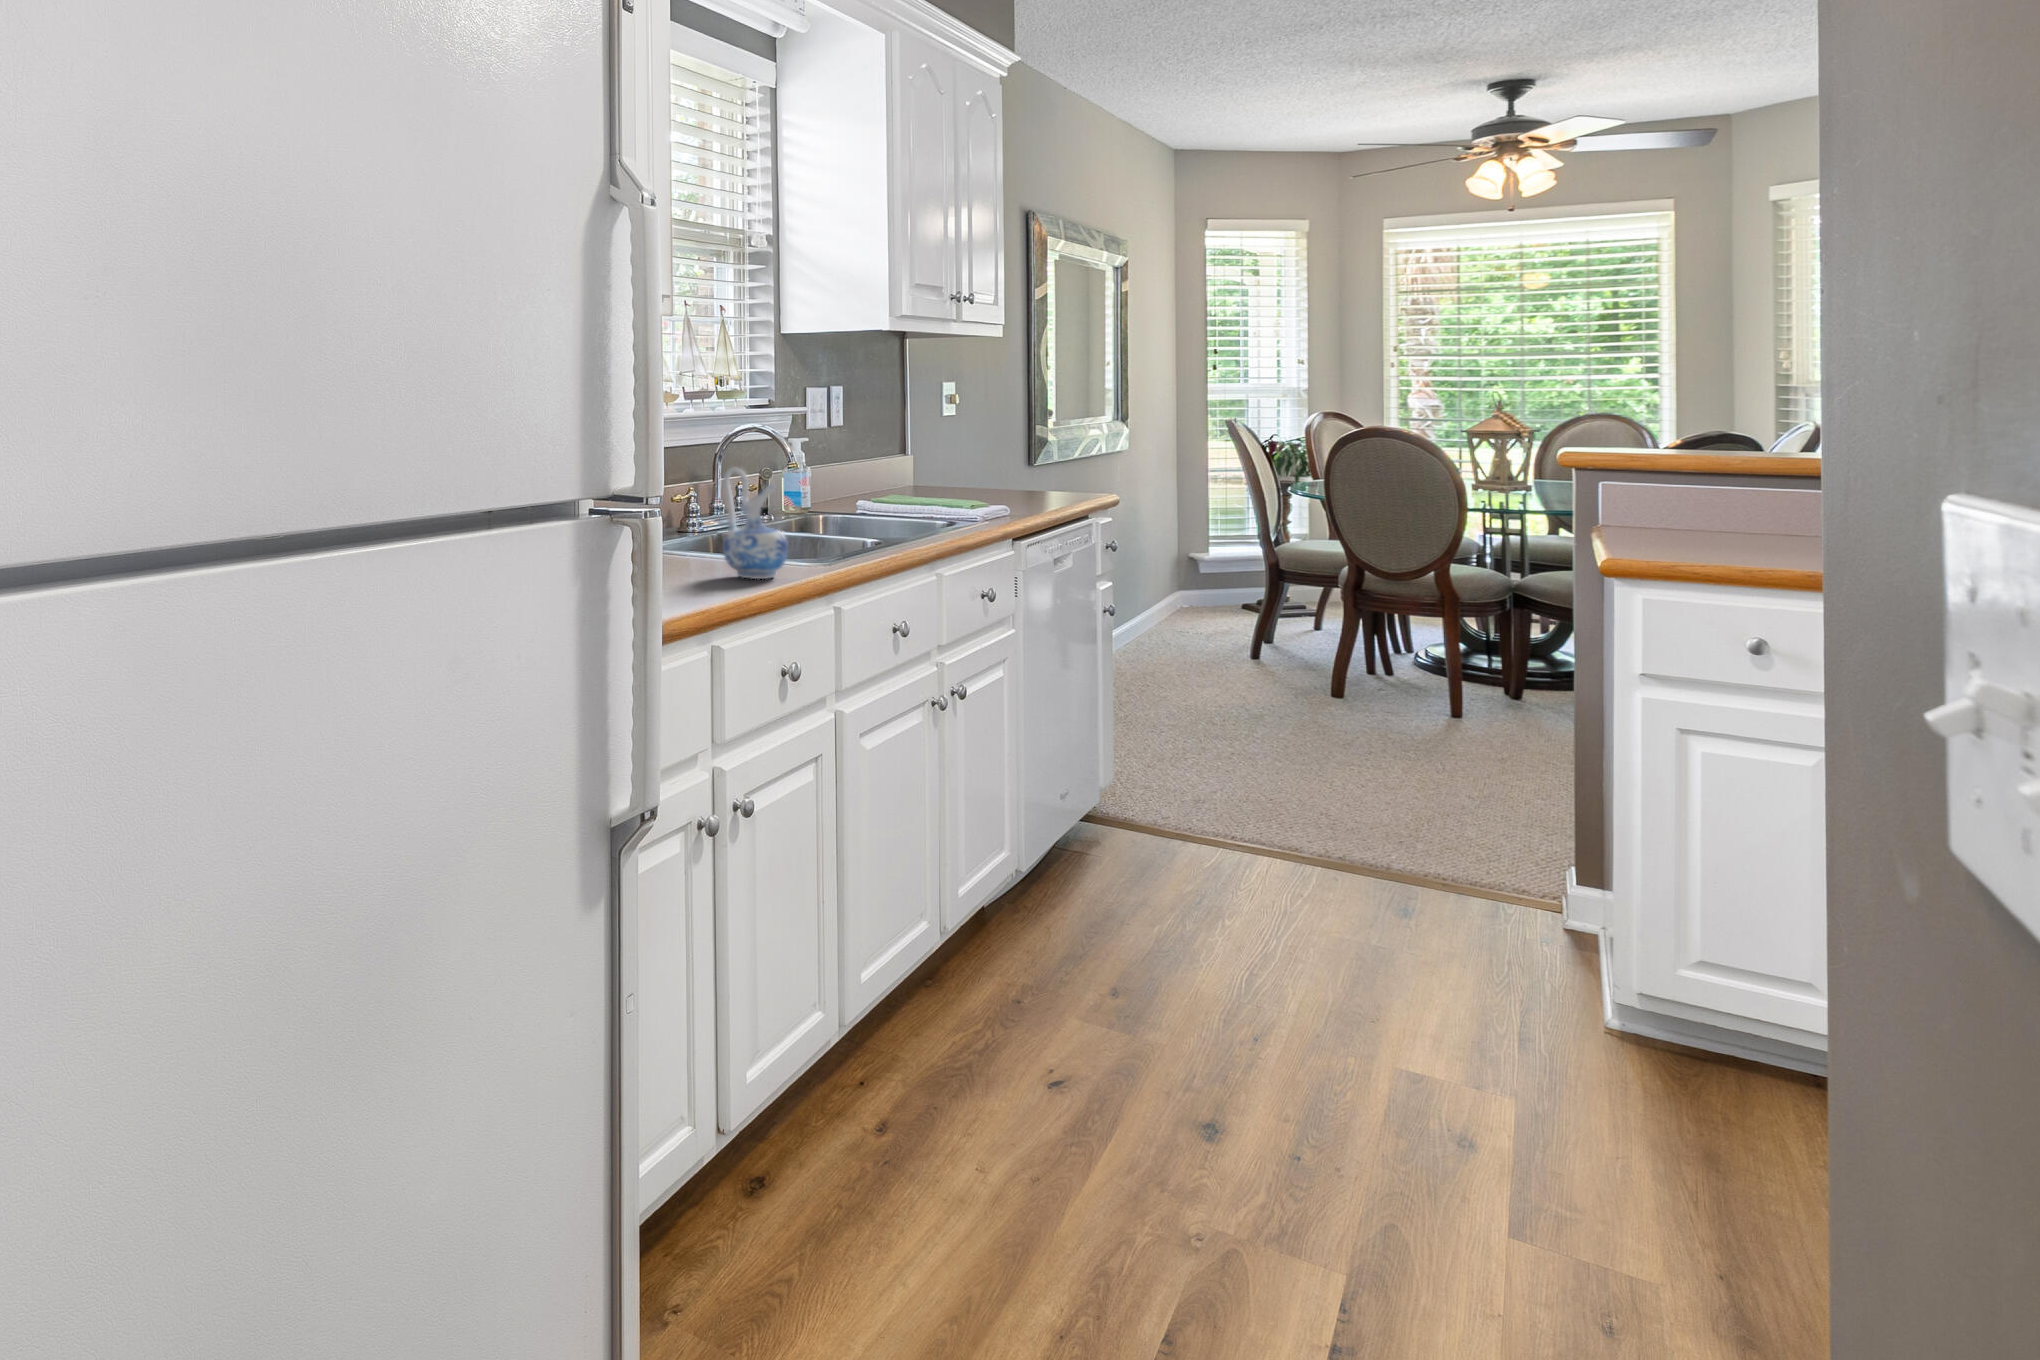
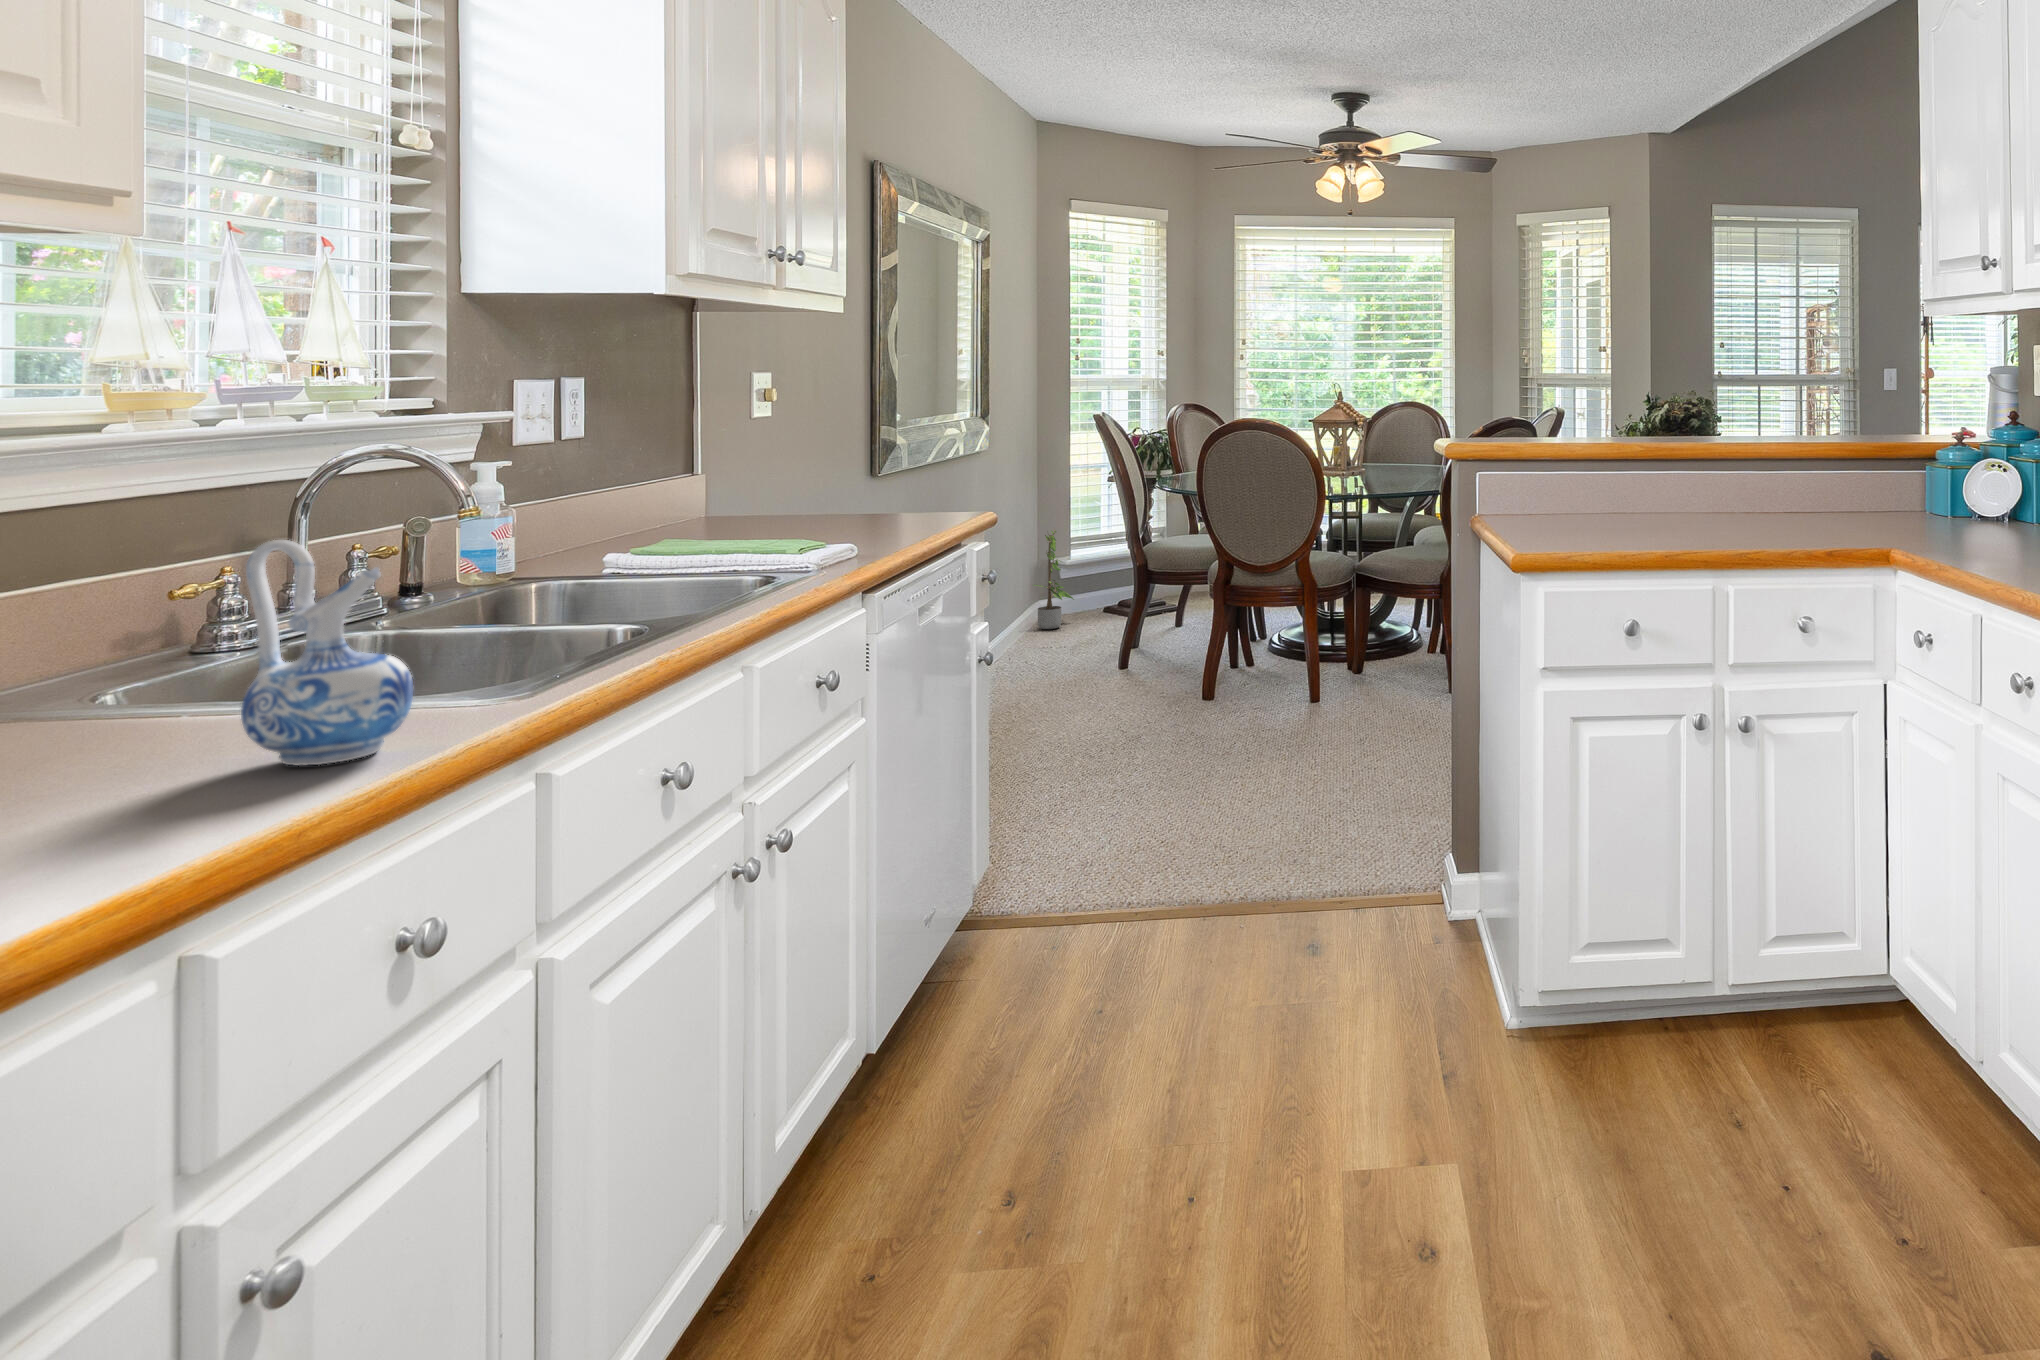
potted plant: none [1170,524,1213,618] -> present [1034,530,1073,629]

